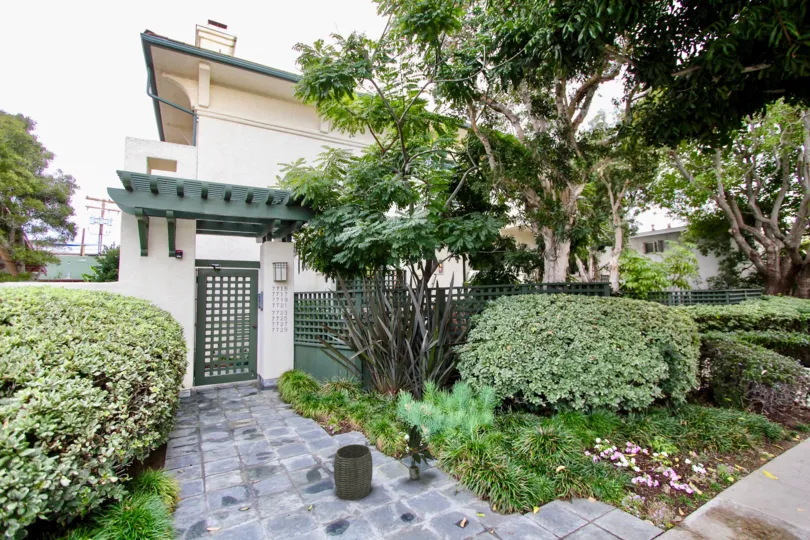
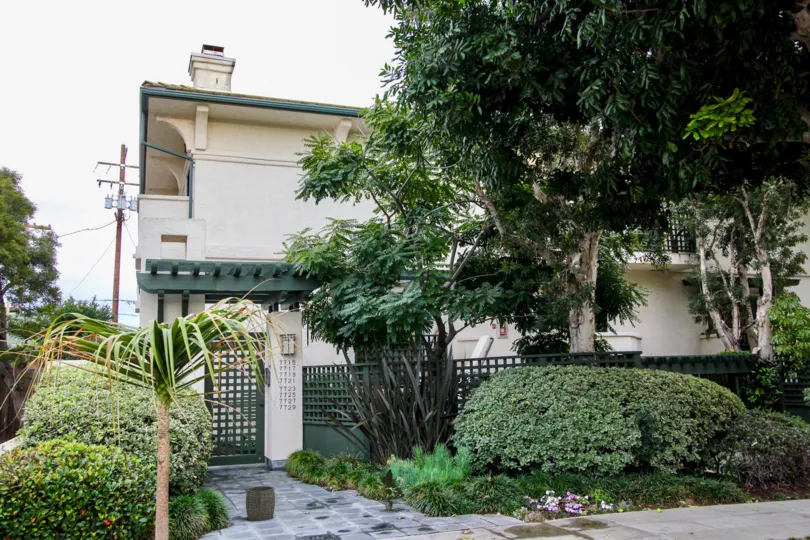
woven basket: present [334,444,373,500] -> present [246,486,275,521]

